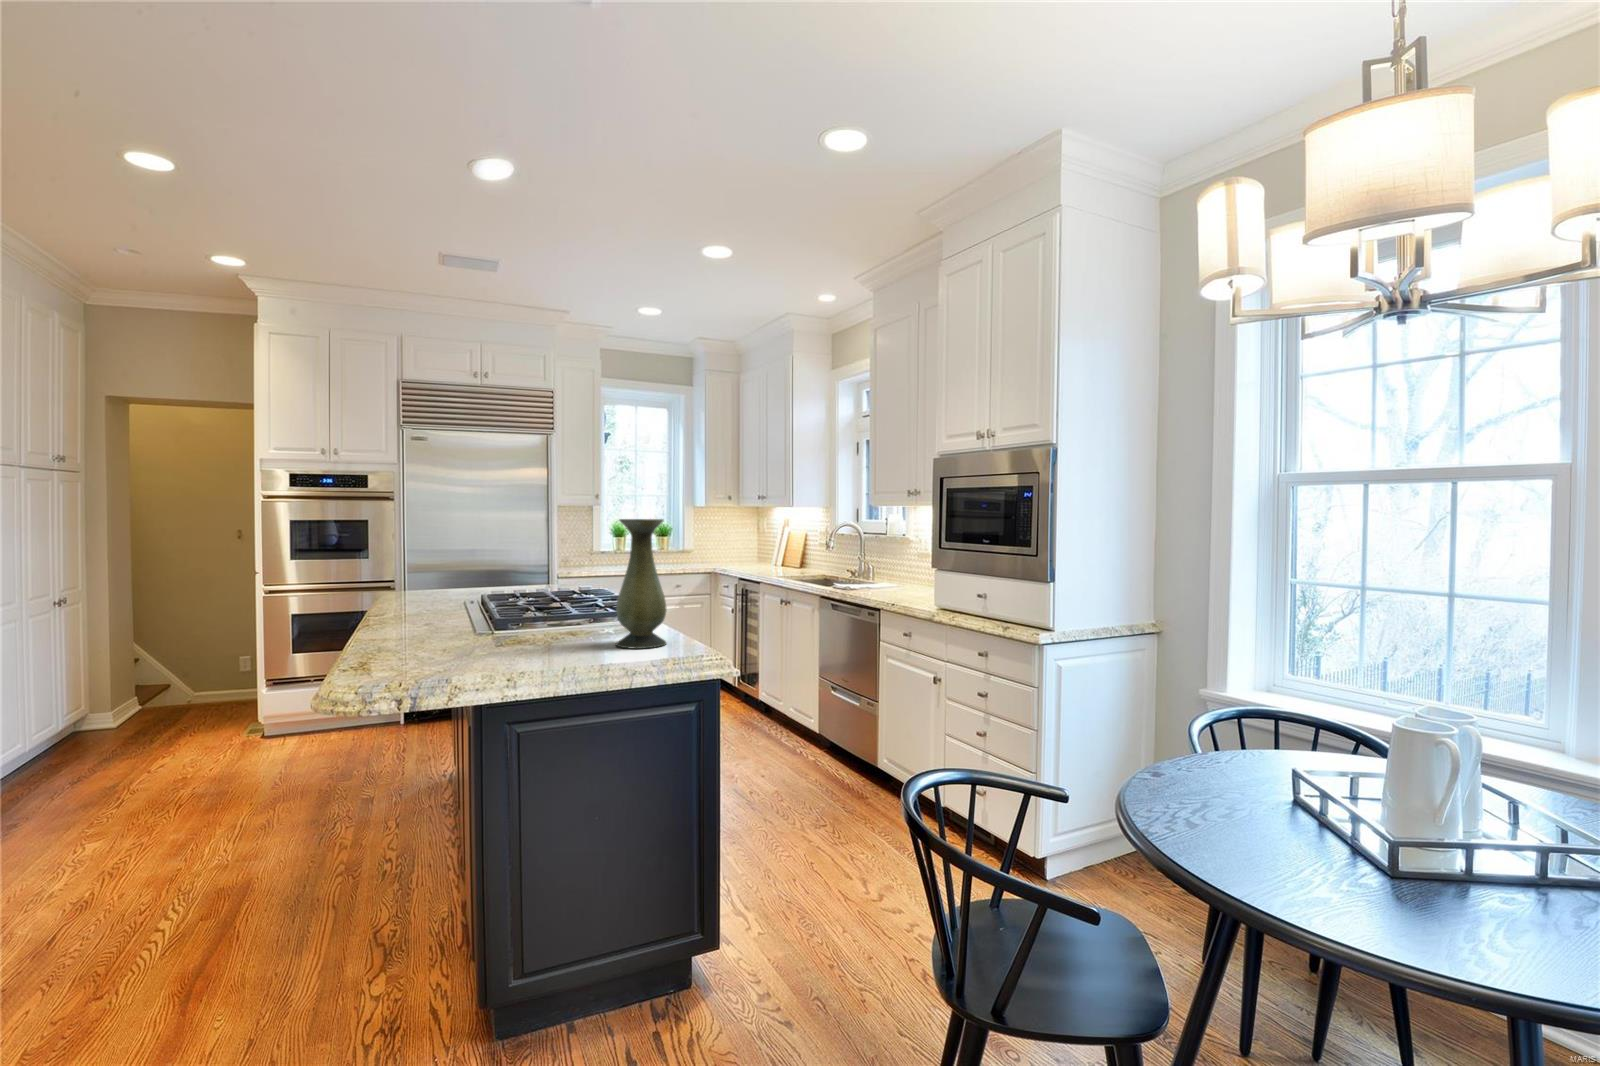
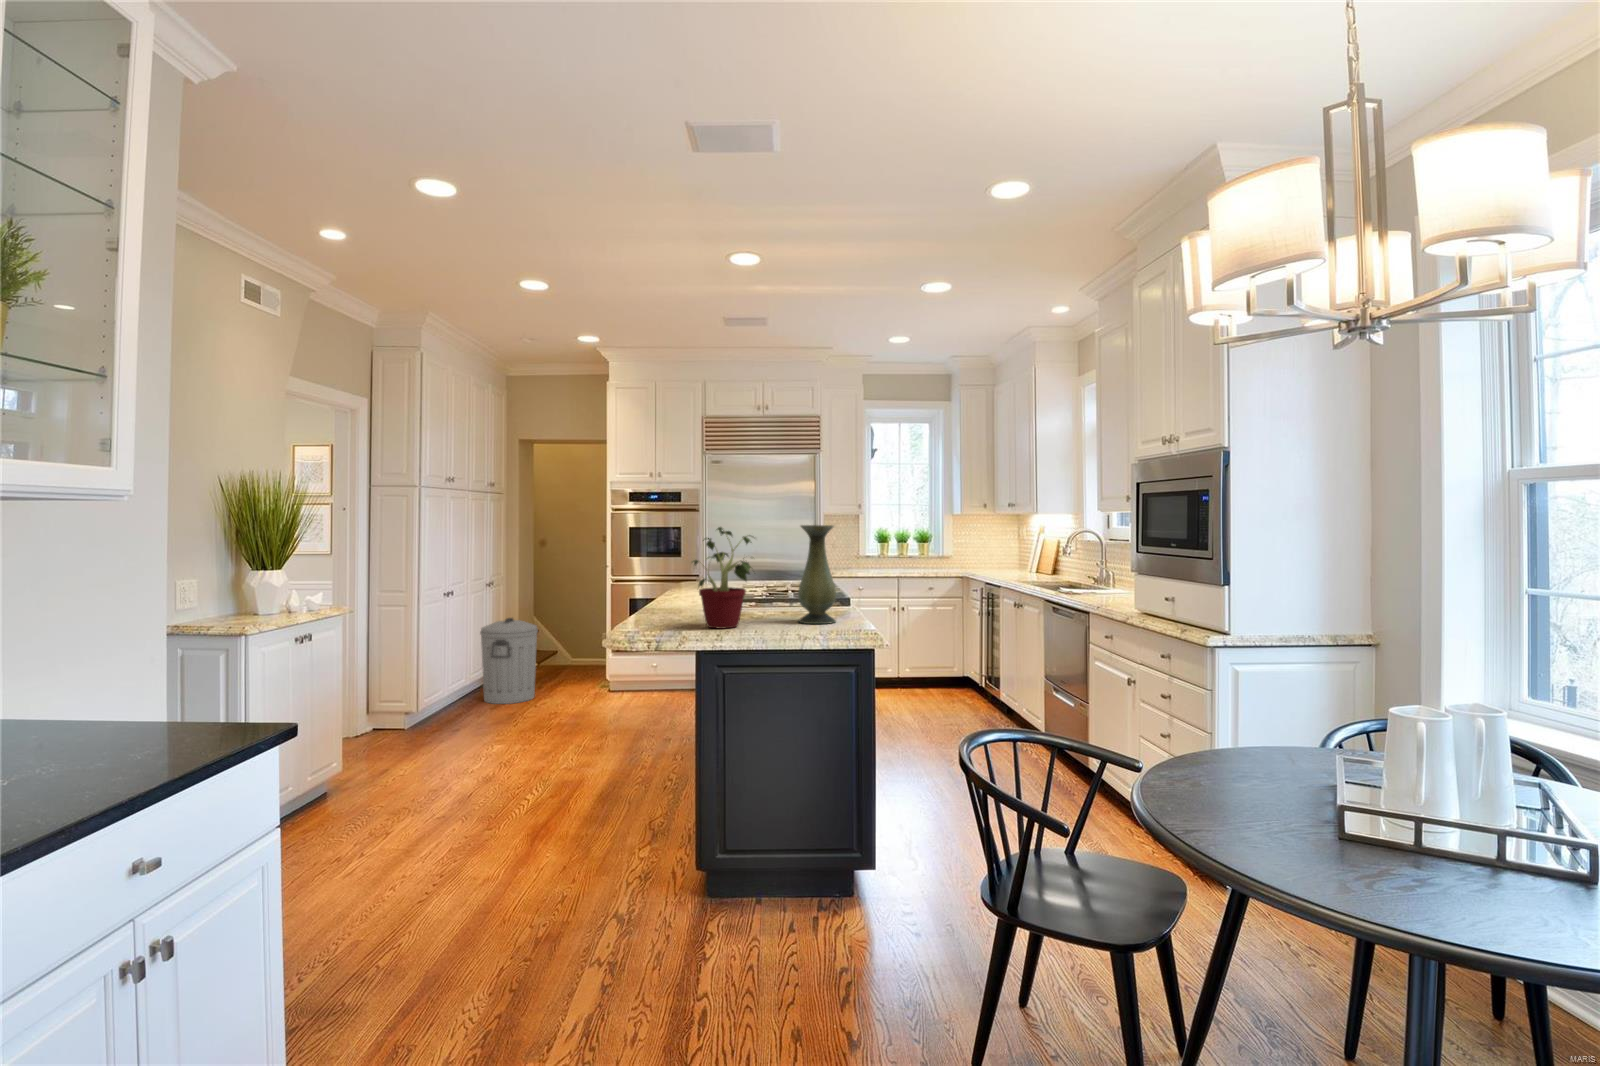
potted plant: none [467,521,565,666] -> present [692,527,753,629]
trash can: none [41,647,147,773] -> present [480,618,538,704]

